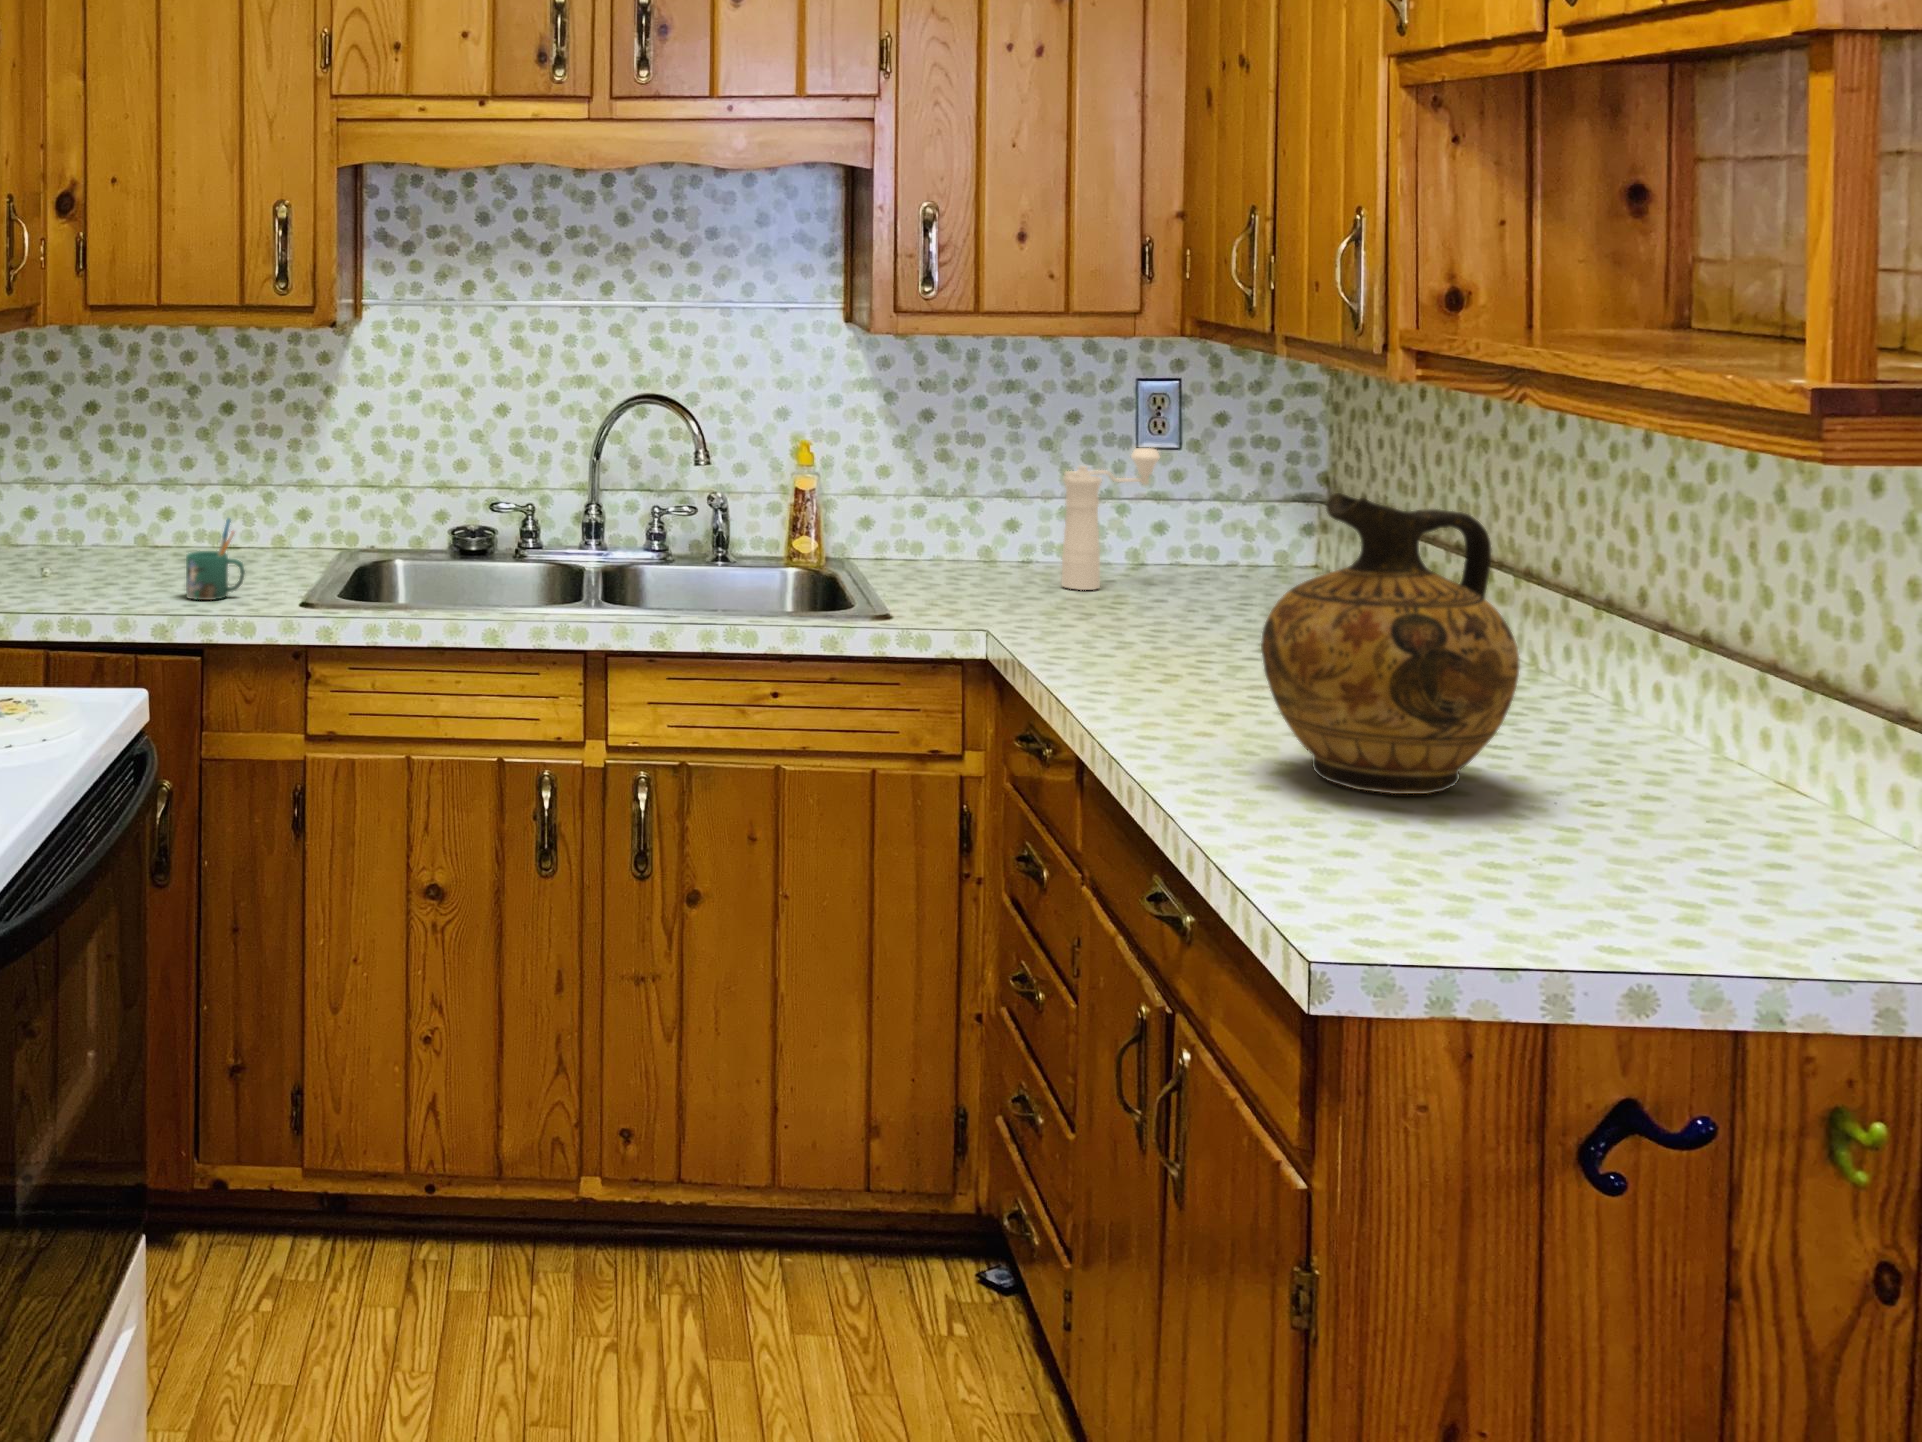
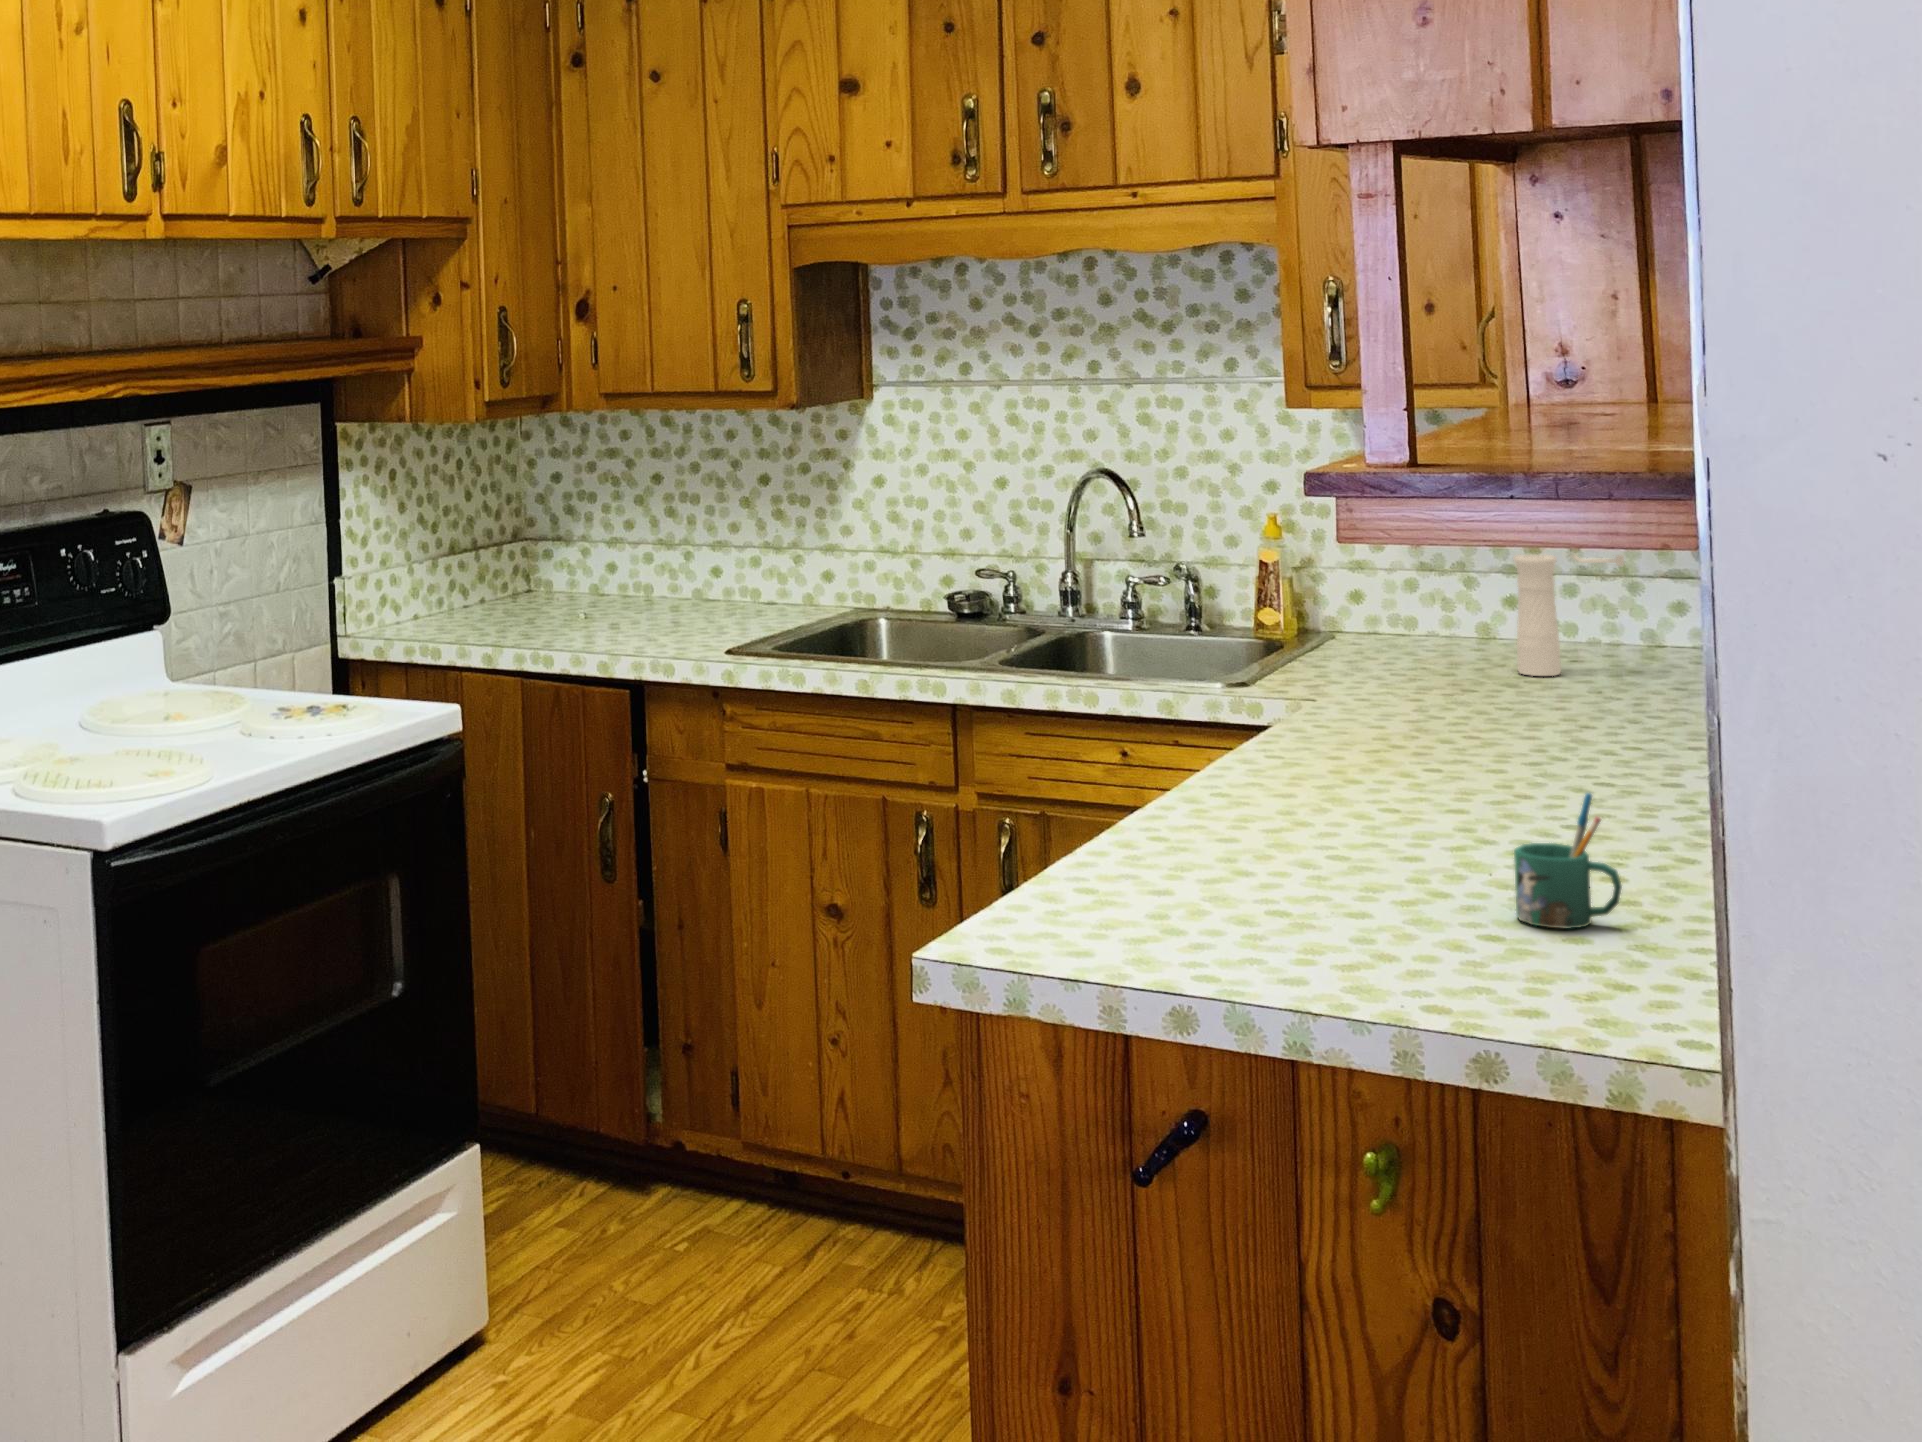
ceramic jug: present [1261,493,1520,794] -> none [1241,572,1482,859]
mug: present [186,519,245,600] -> present [1514,793,1622,928]

